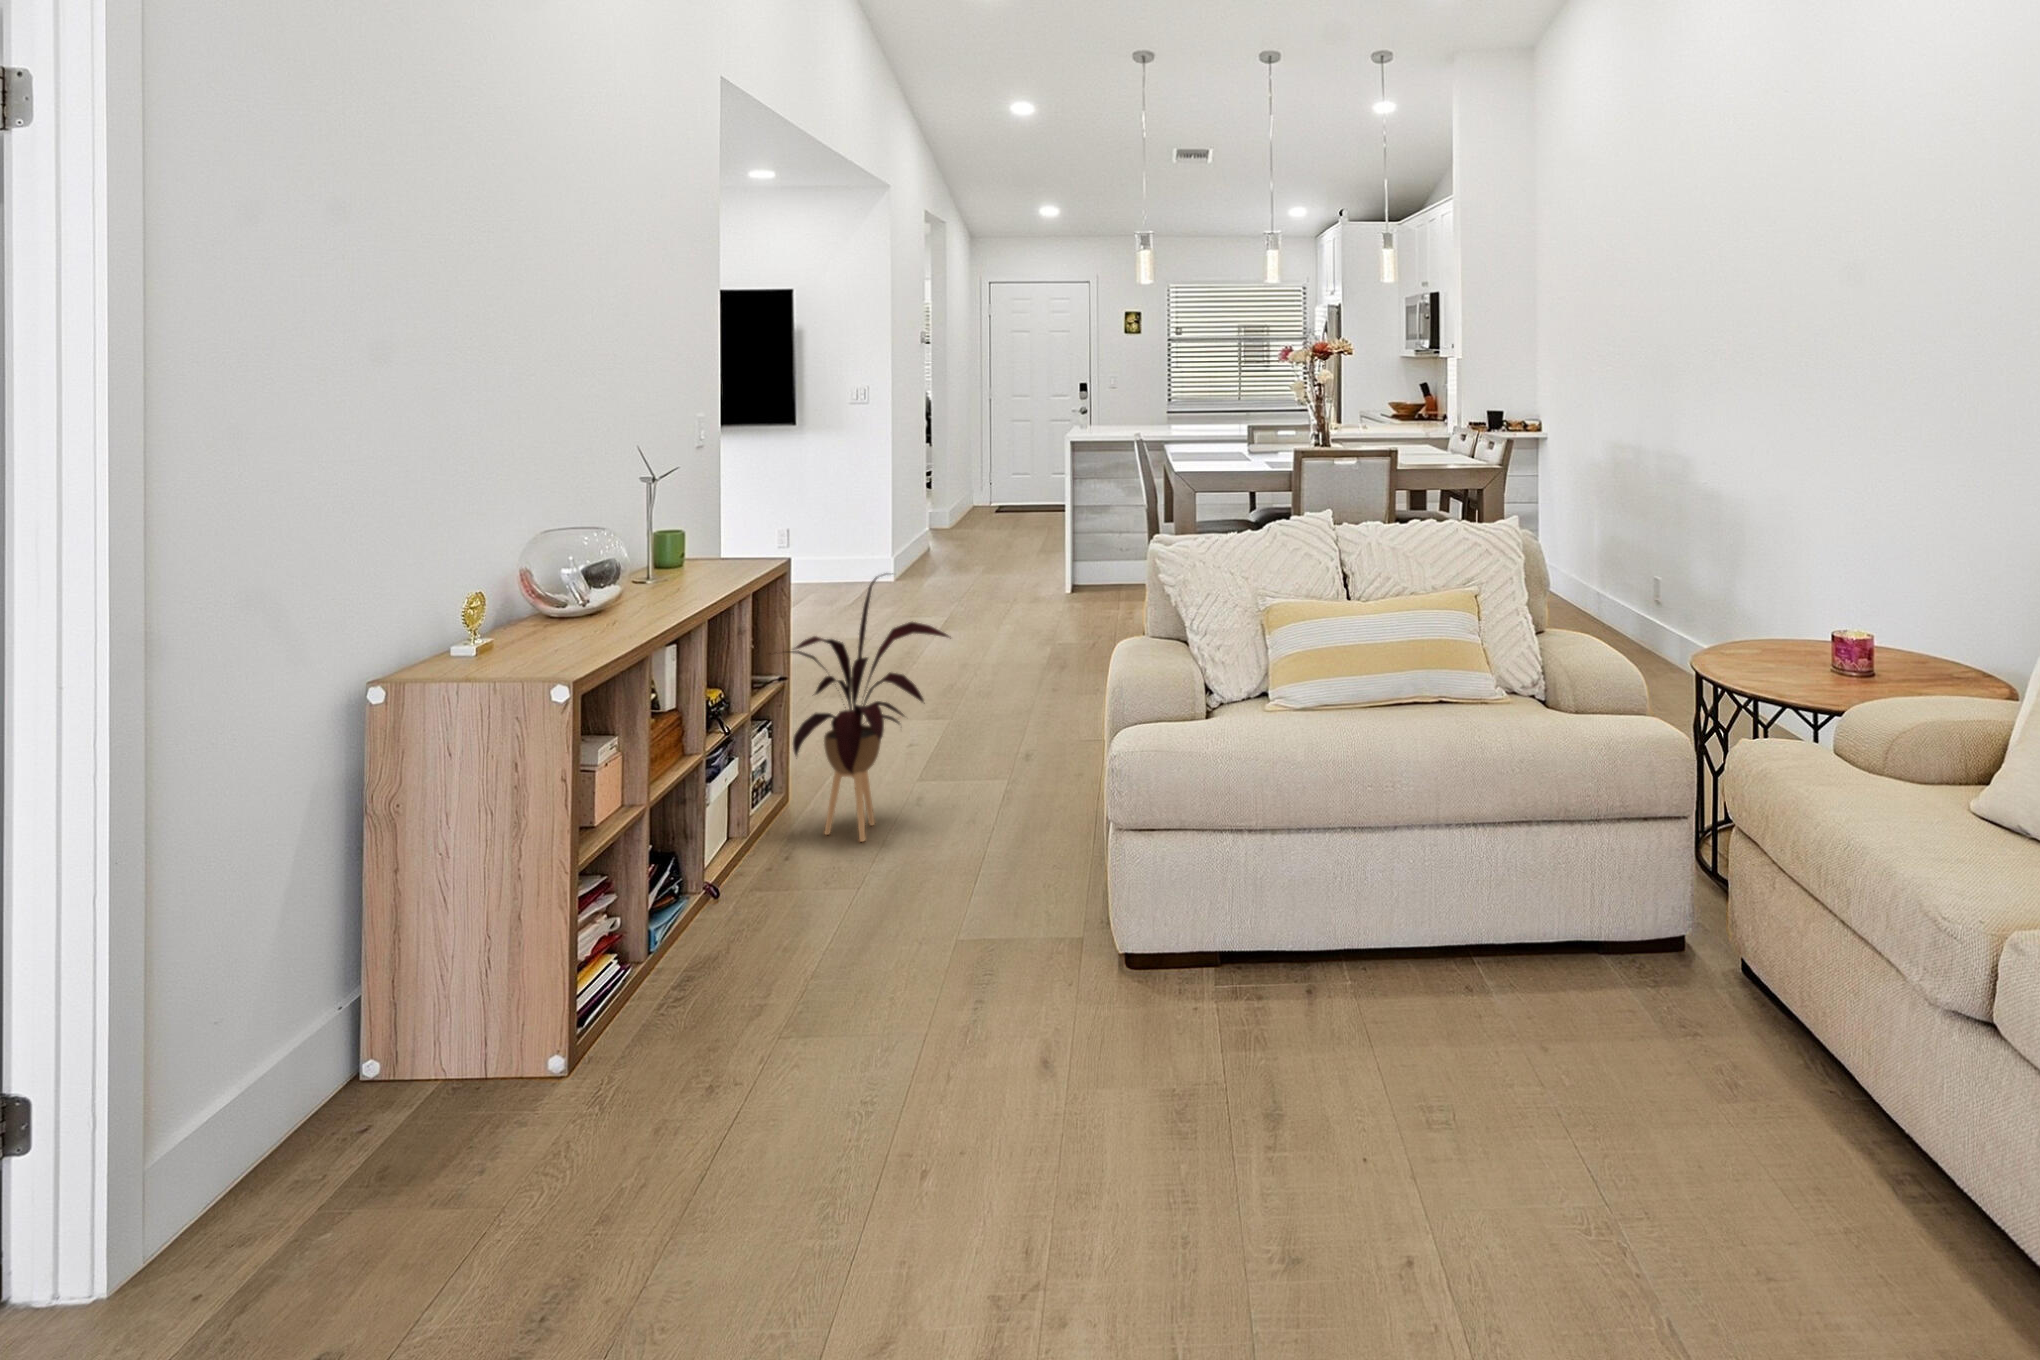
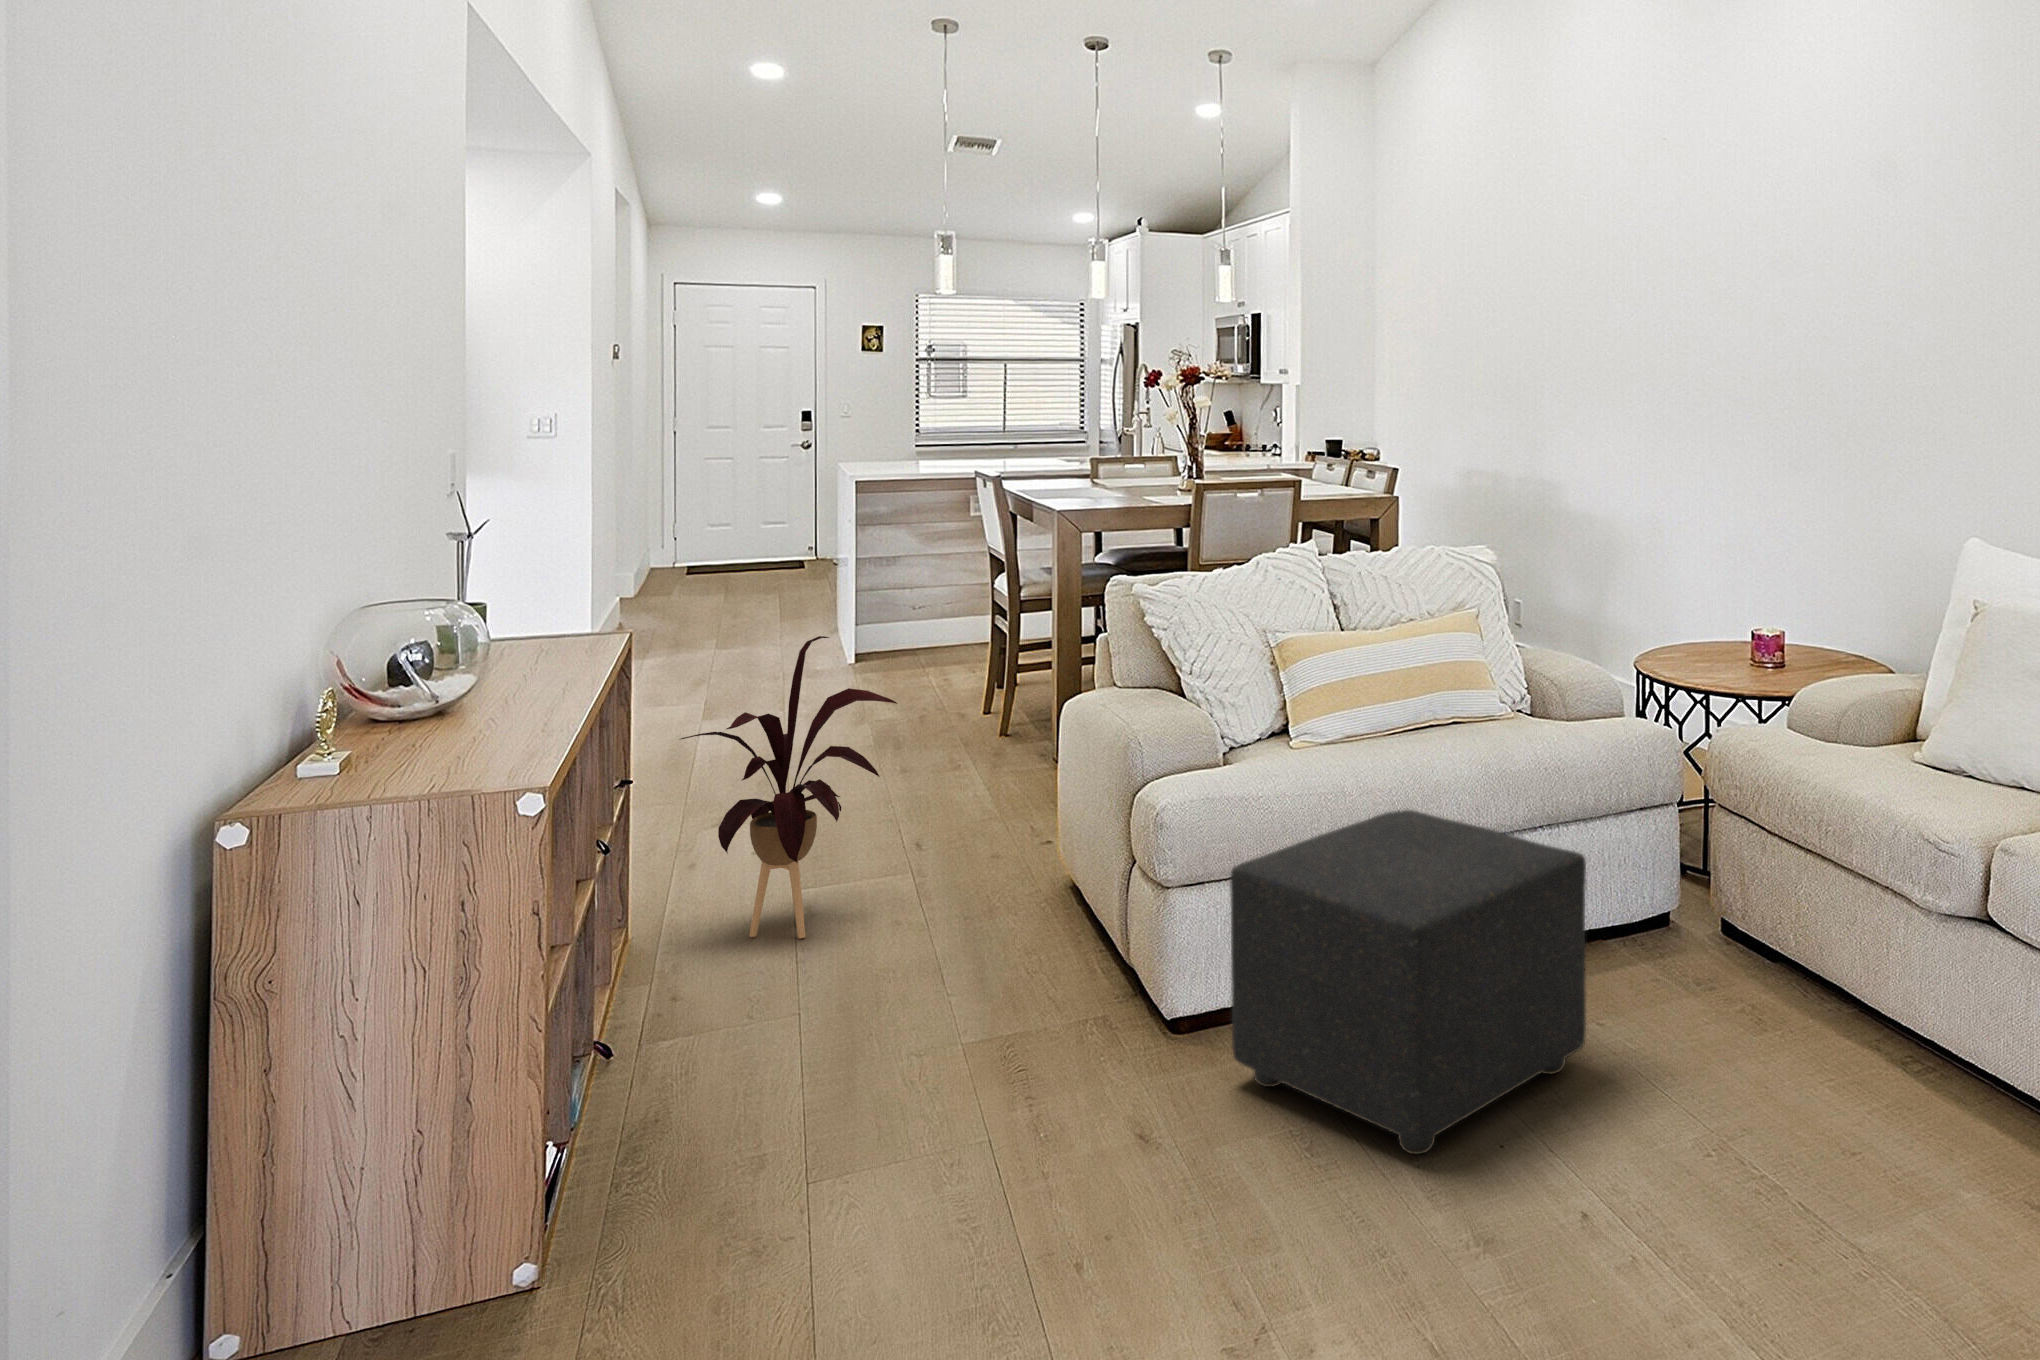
ottoman: none [1126,795,1500,1183] -> present [1230,810,1586,1154]

